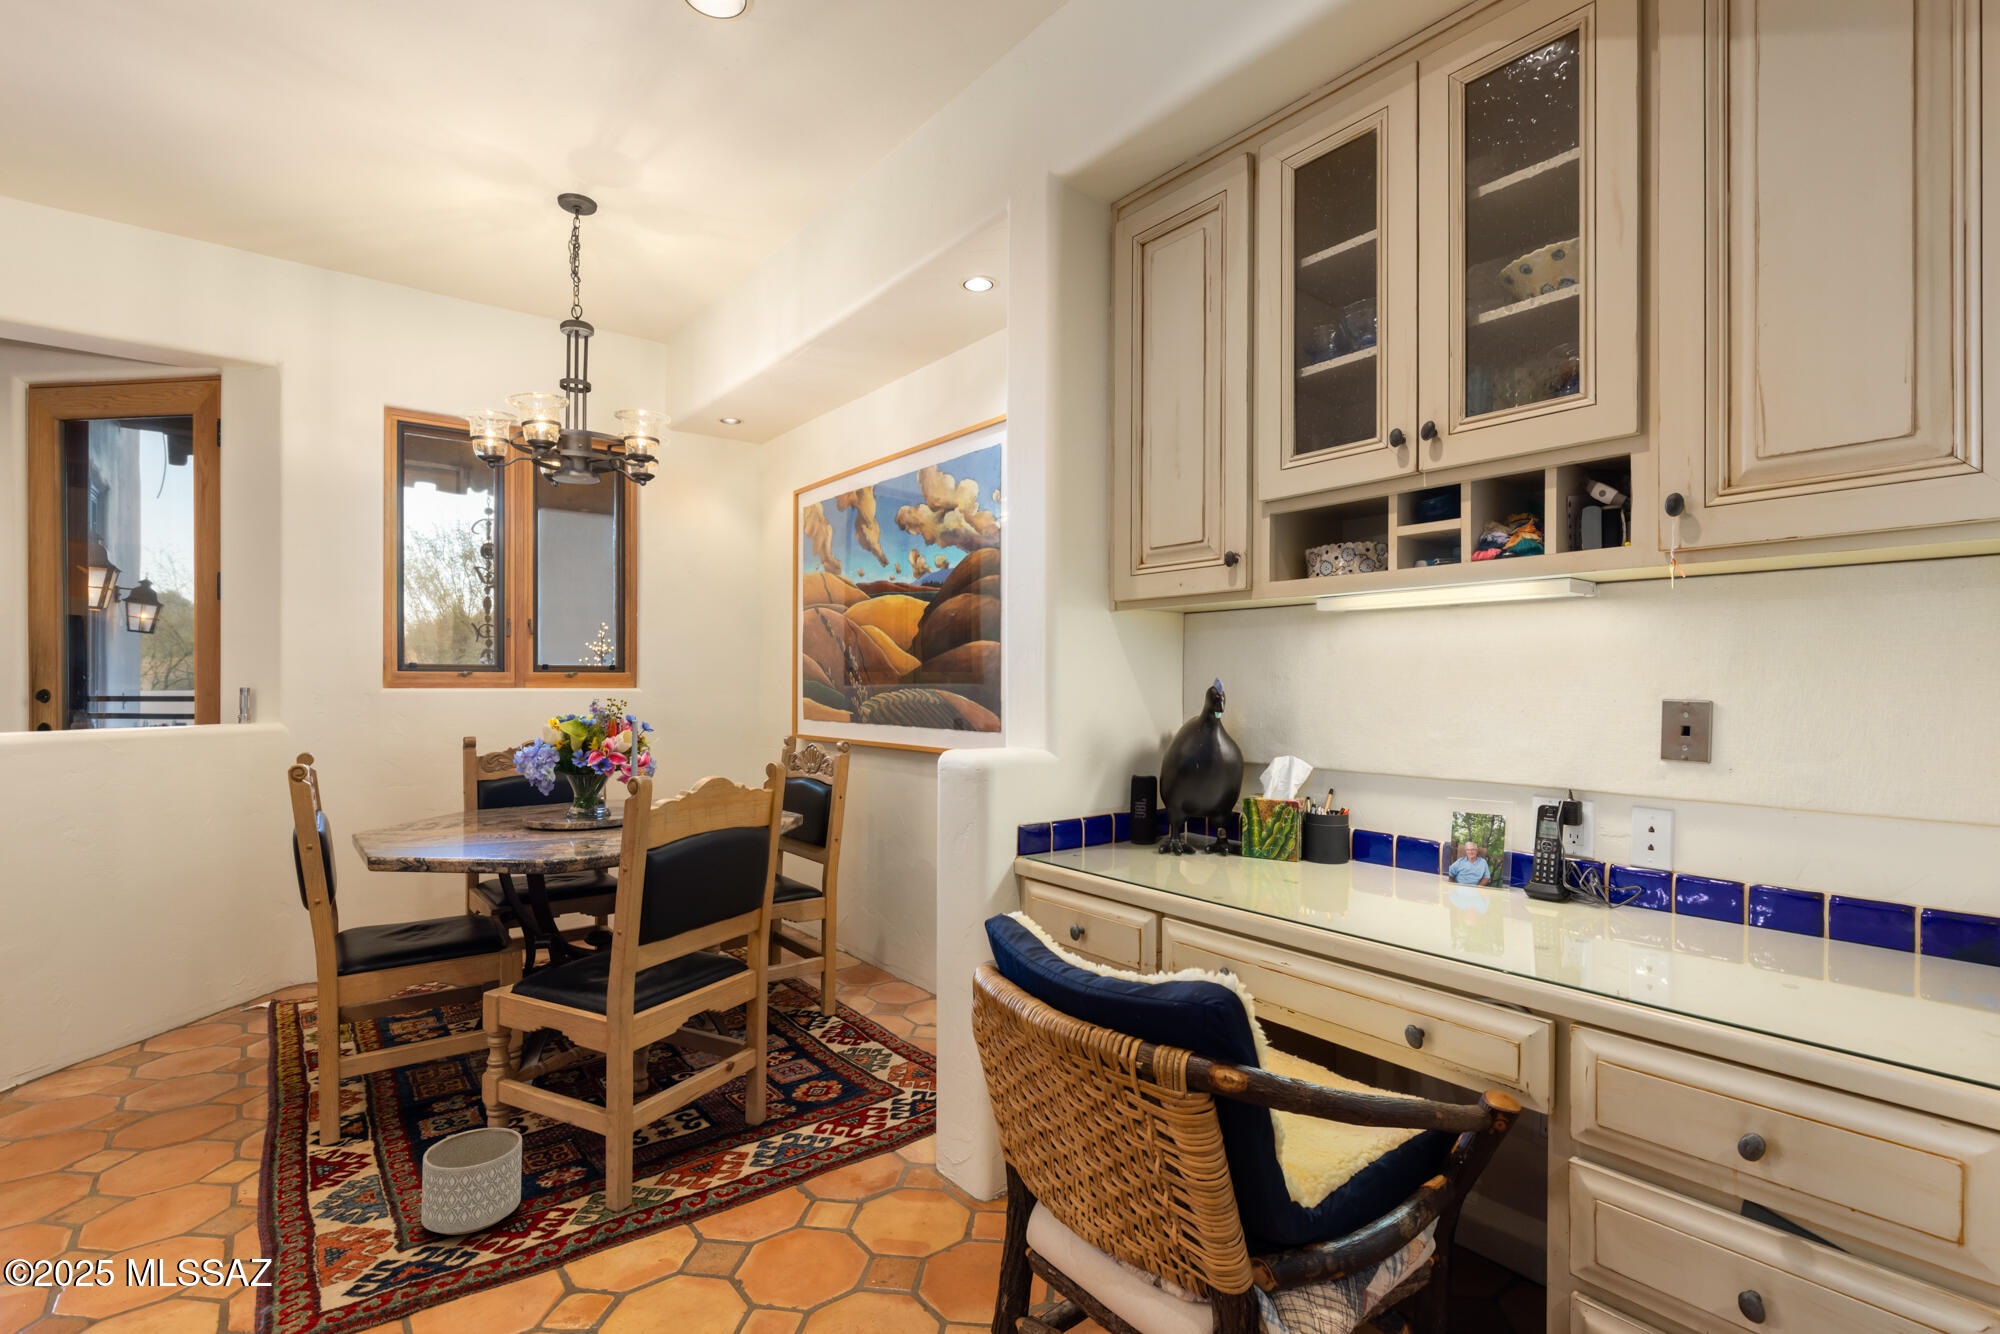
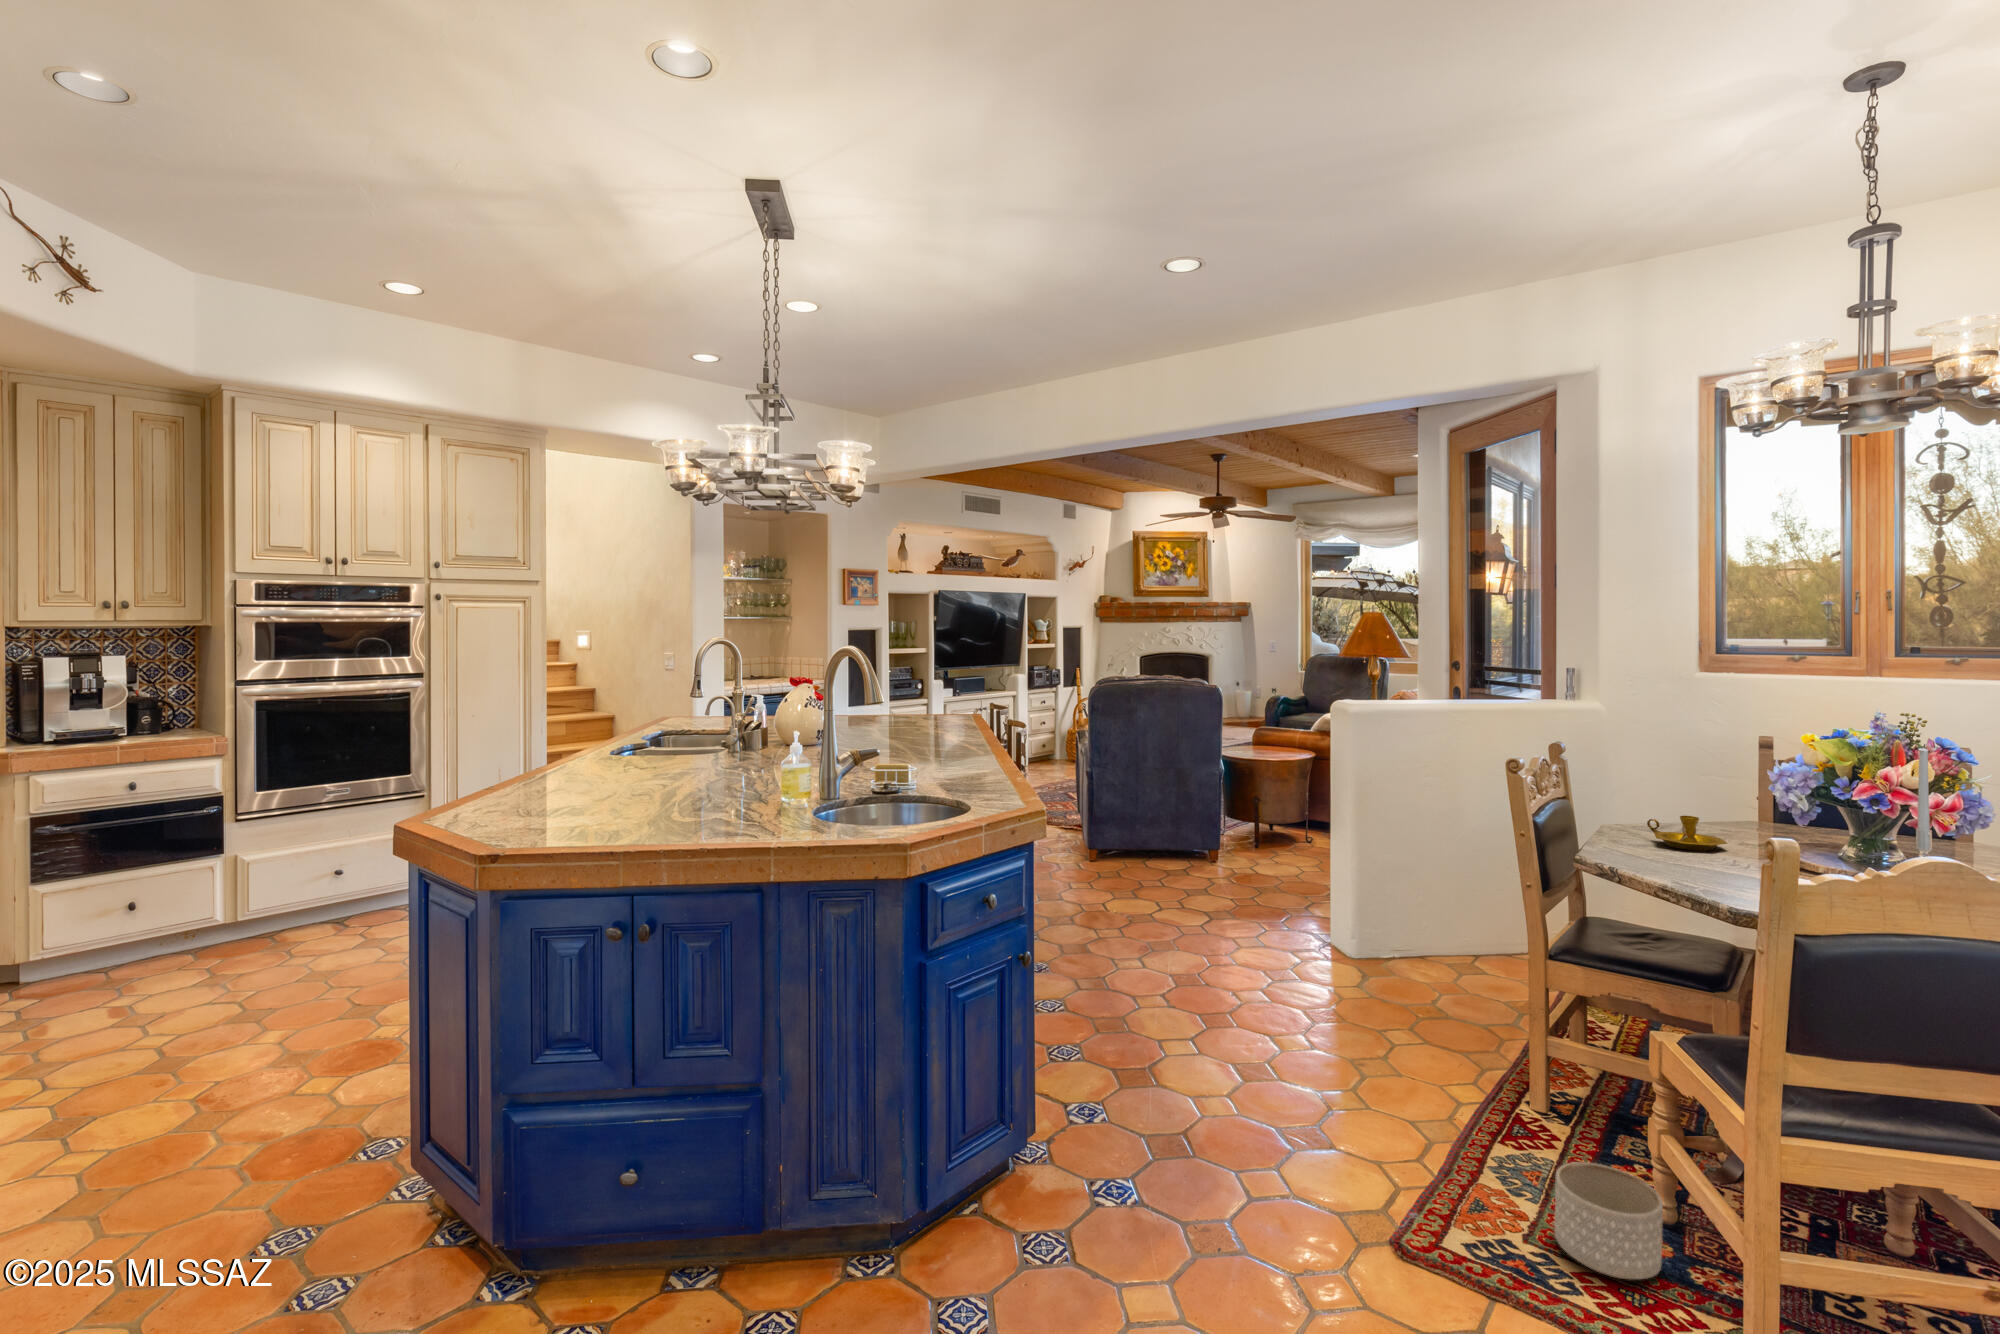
candlestick: none [420,799,493,830] -> present [1647,816,1727,851]

